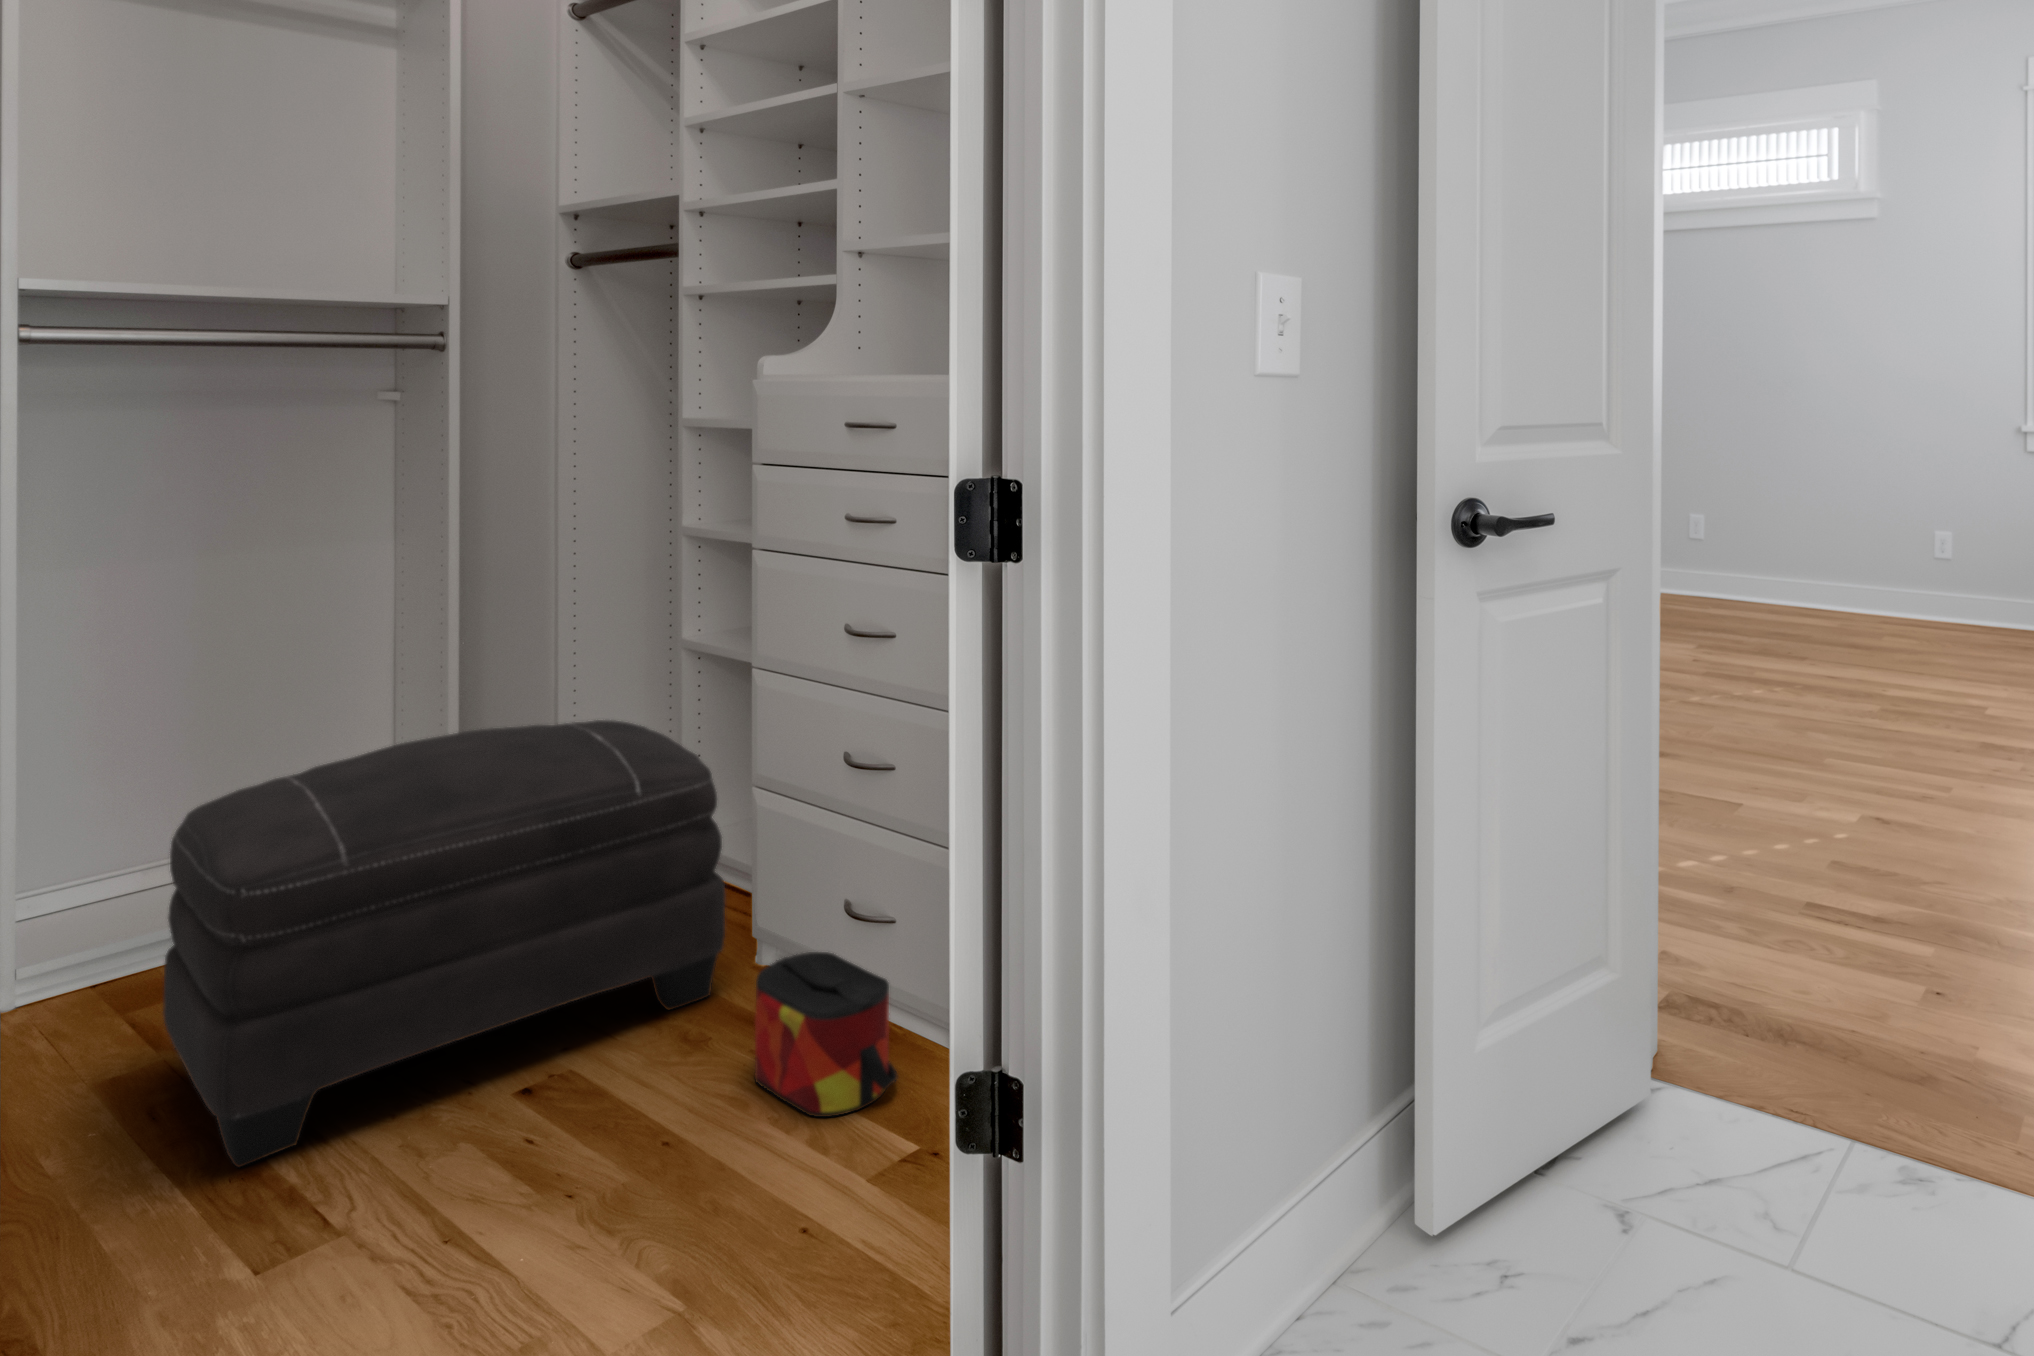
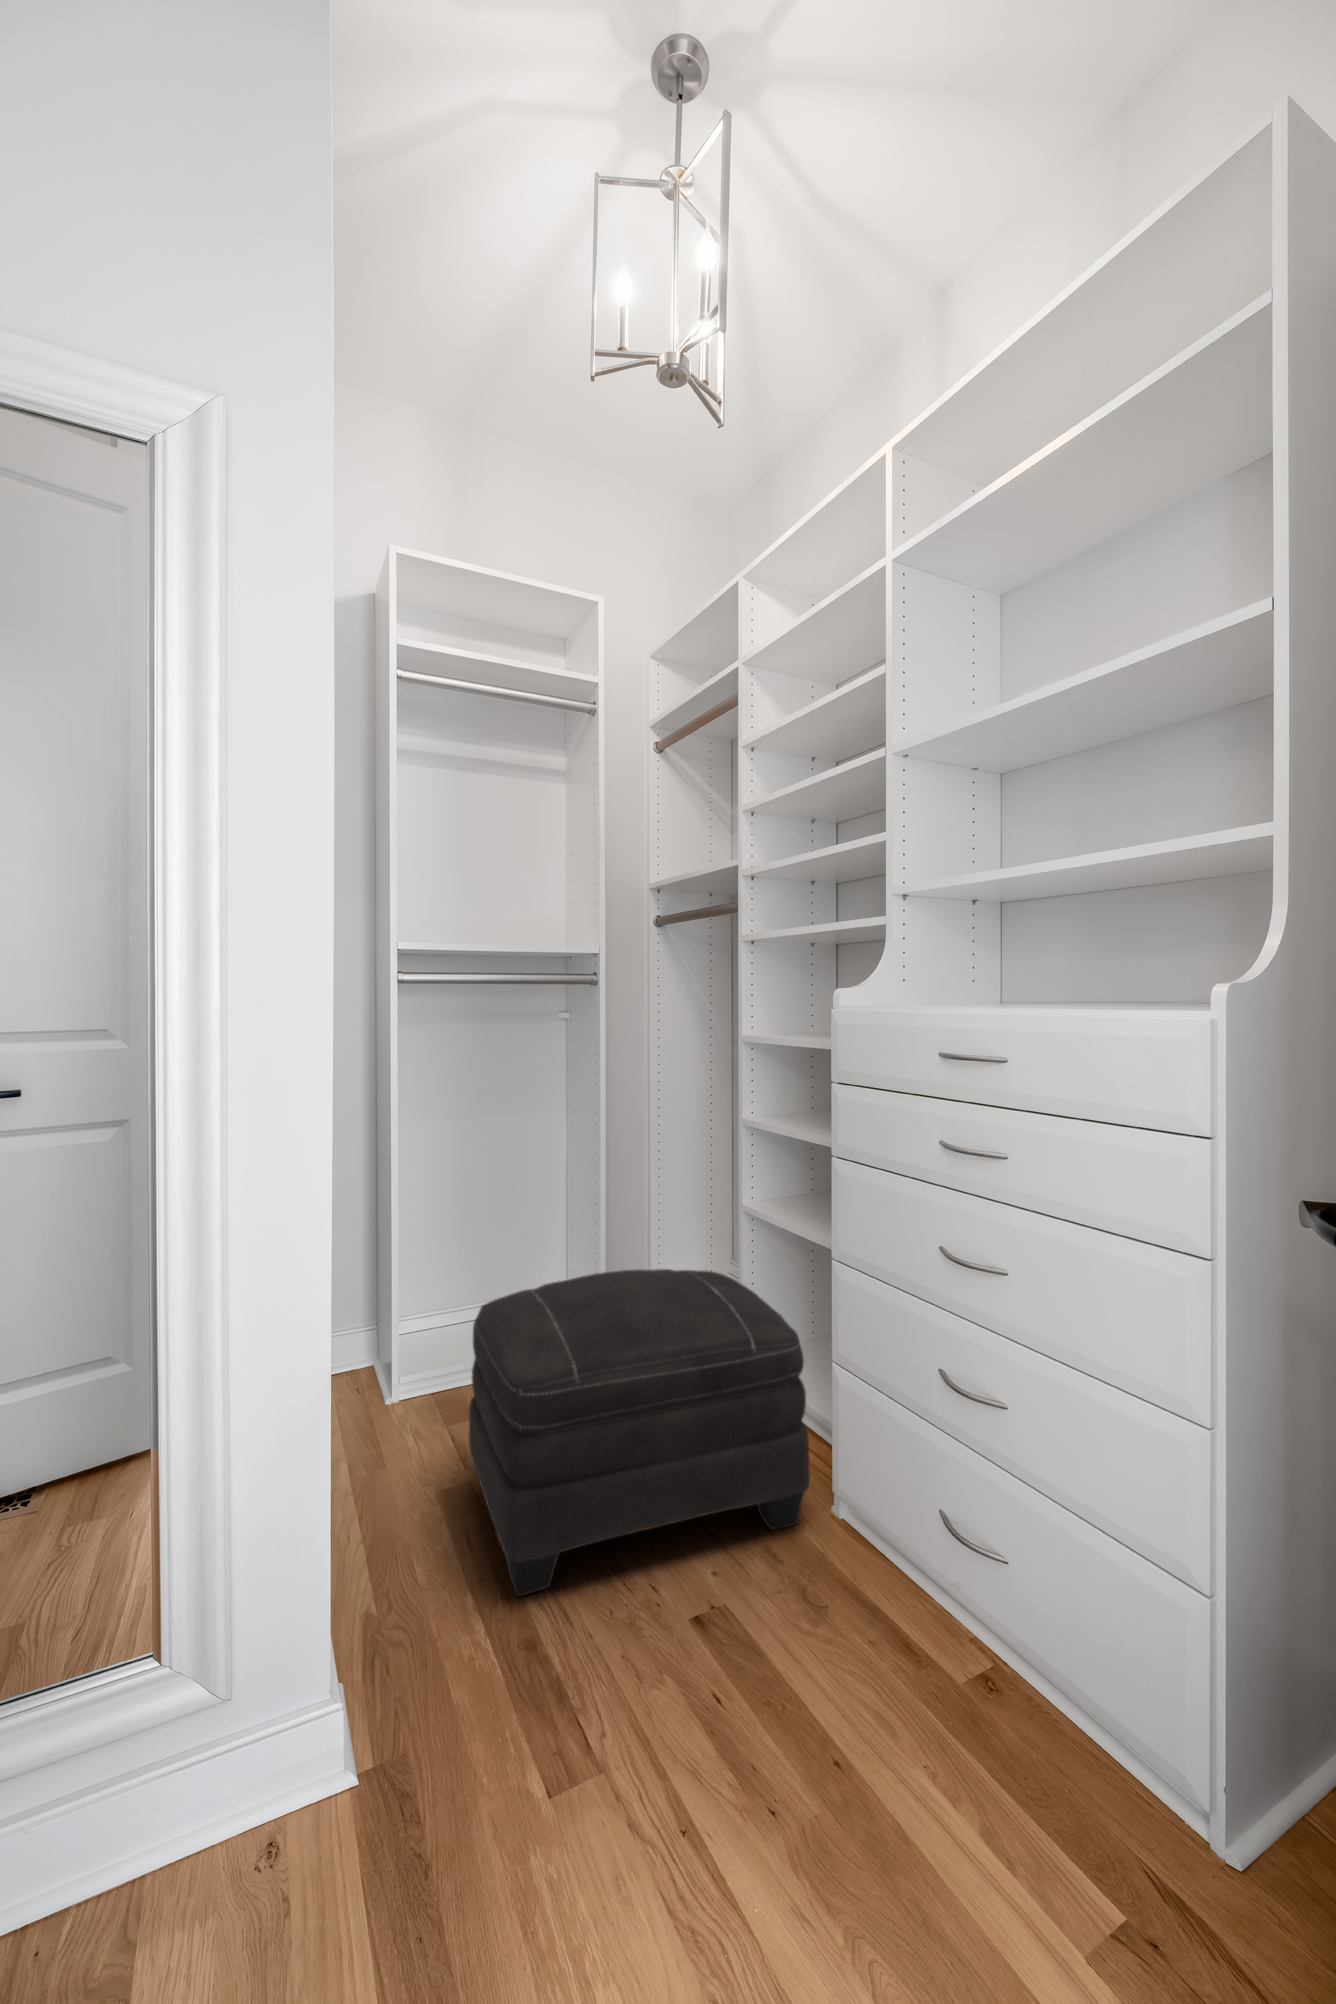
bag: present [755,952,897,1117] -> none [864,1532,1009,1731]

